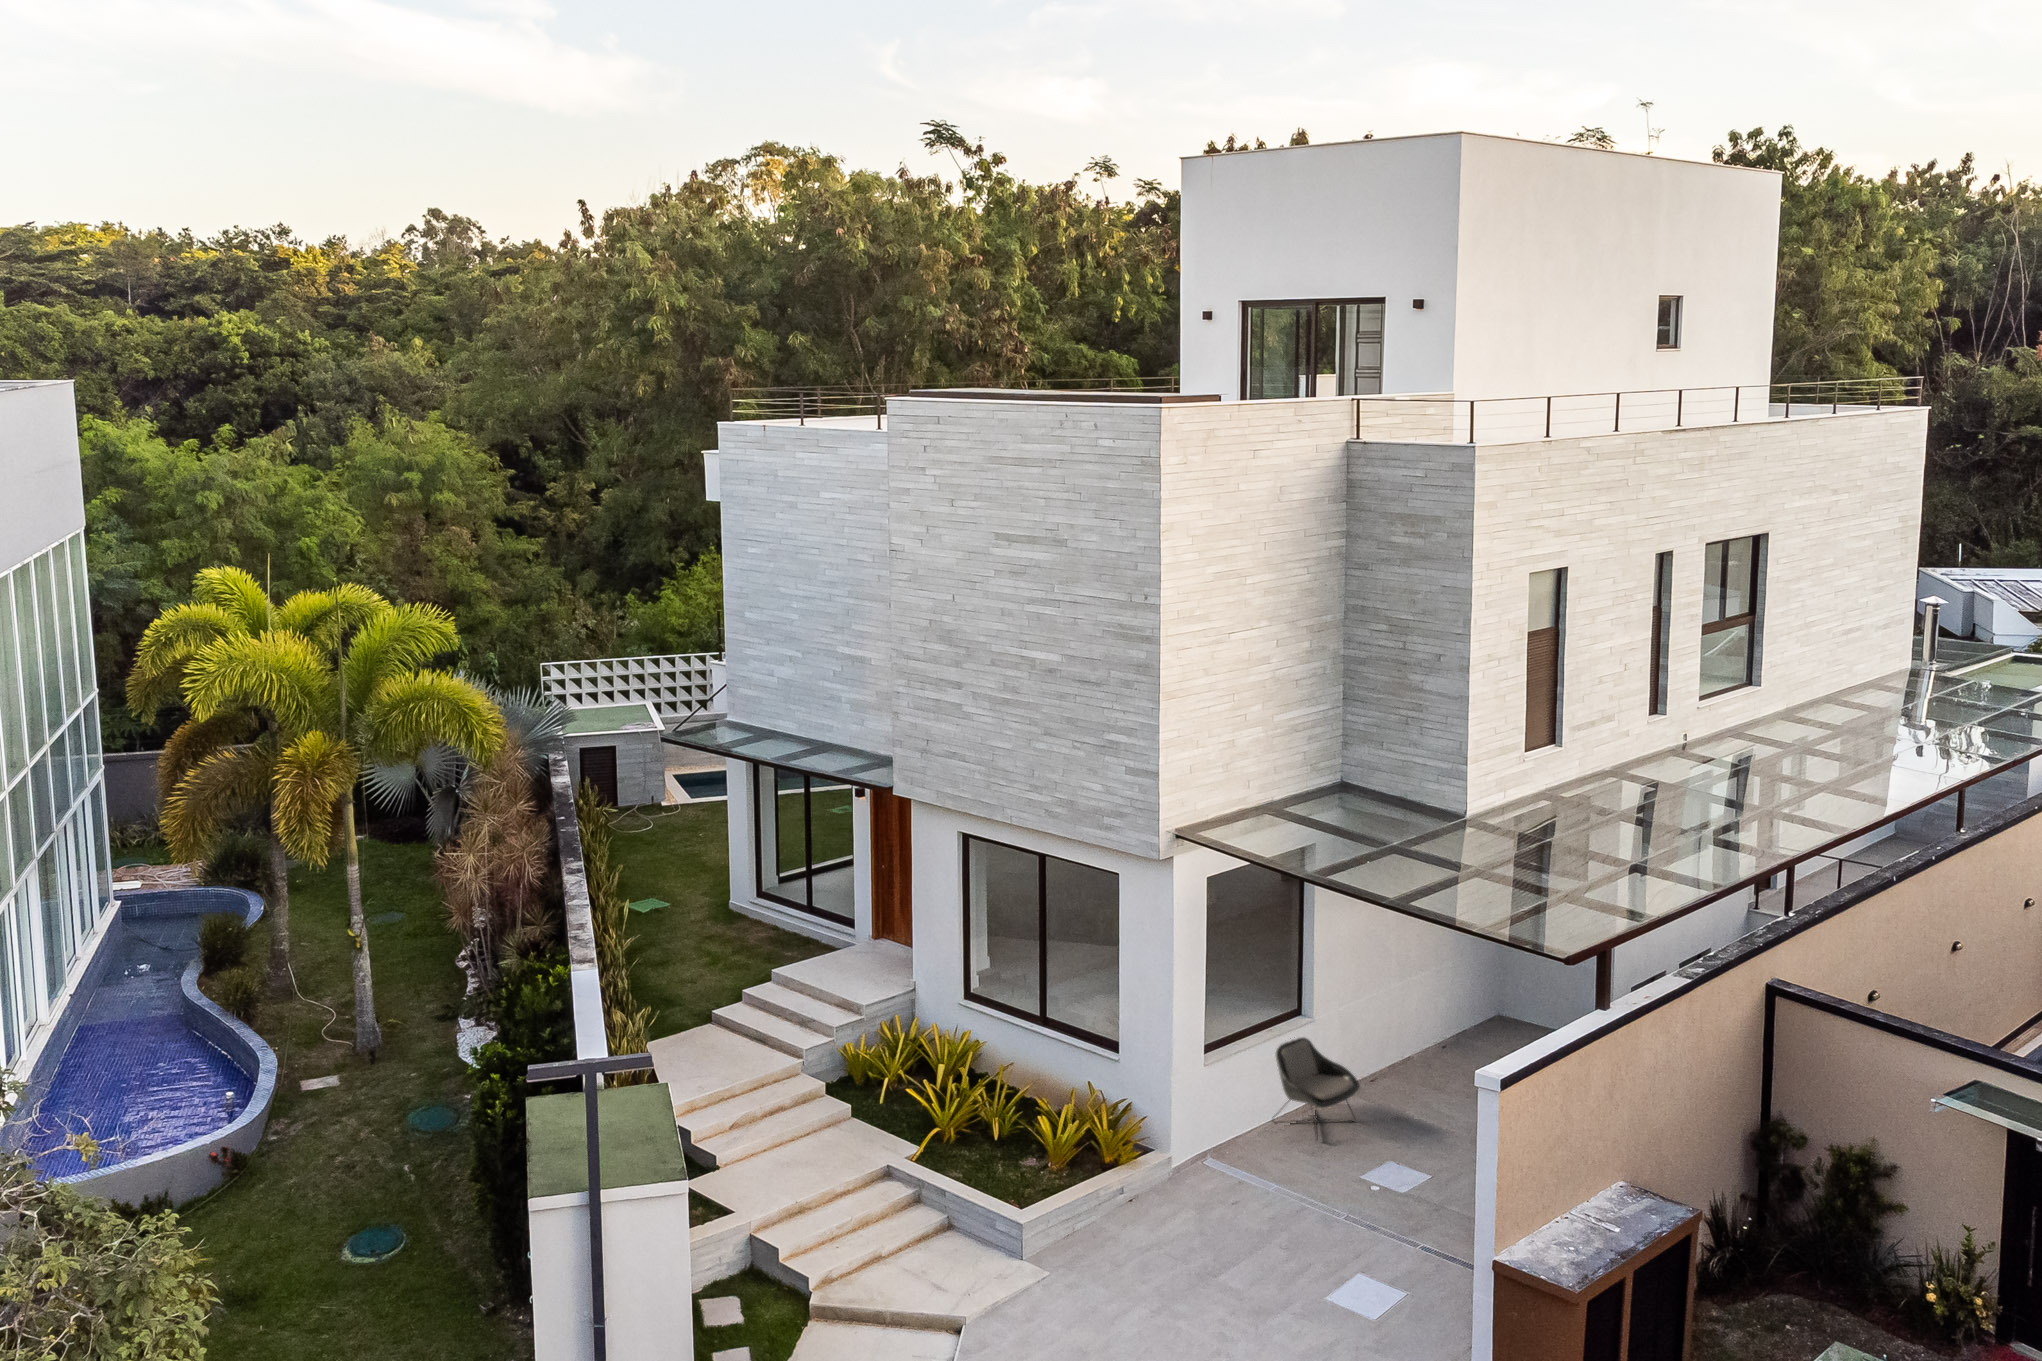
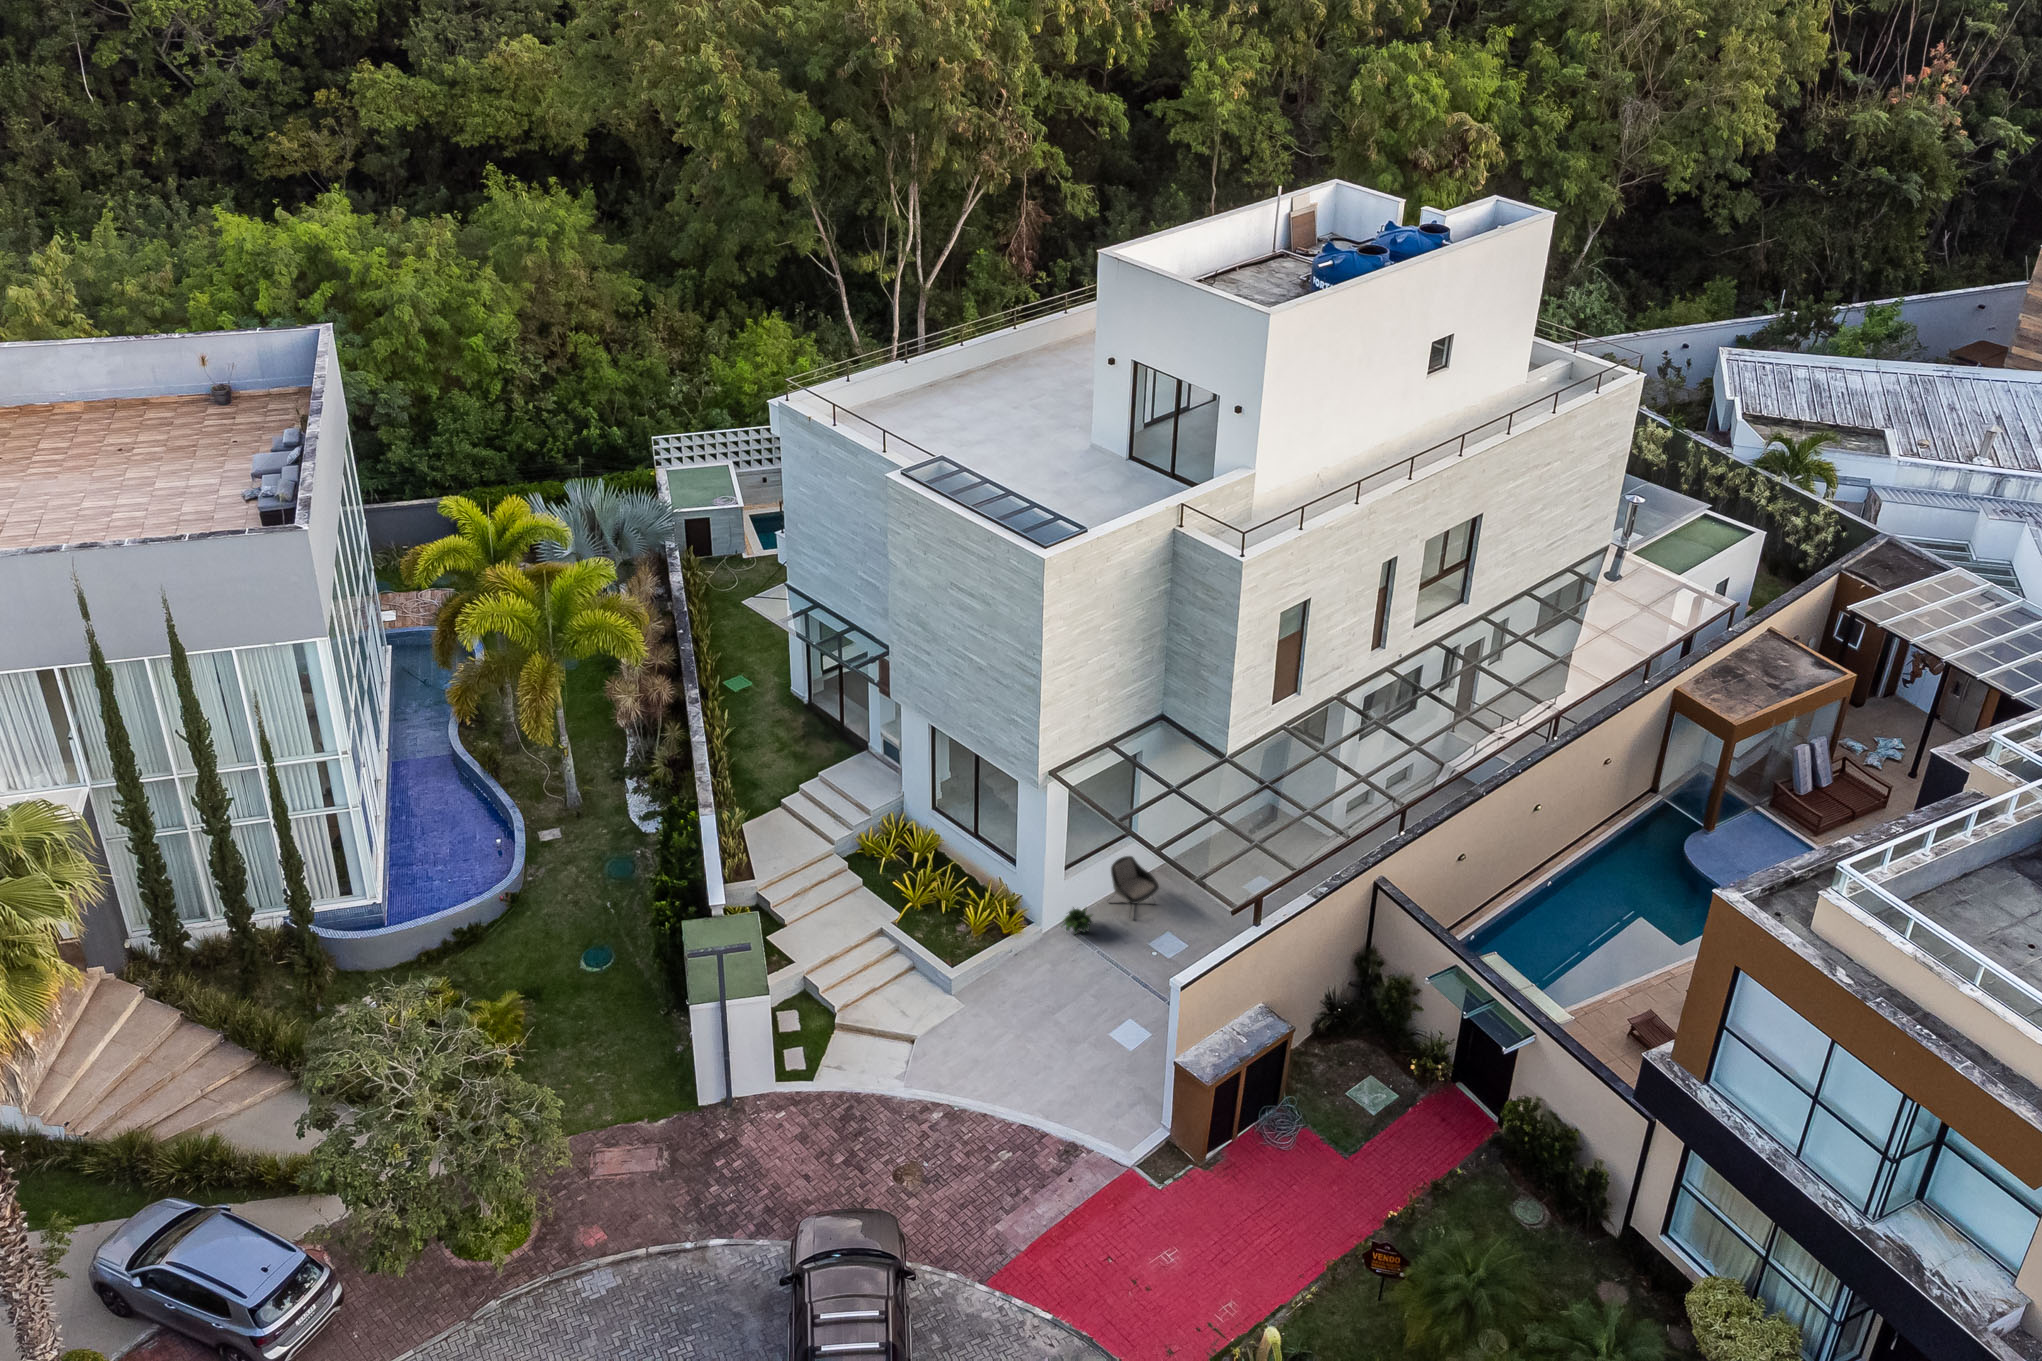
potted plant: none [1200,1114,1264,1165] -> present [1063,907,1094,935]

